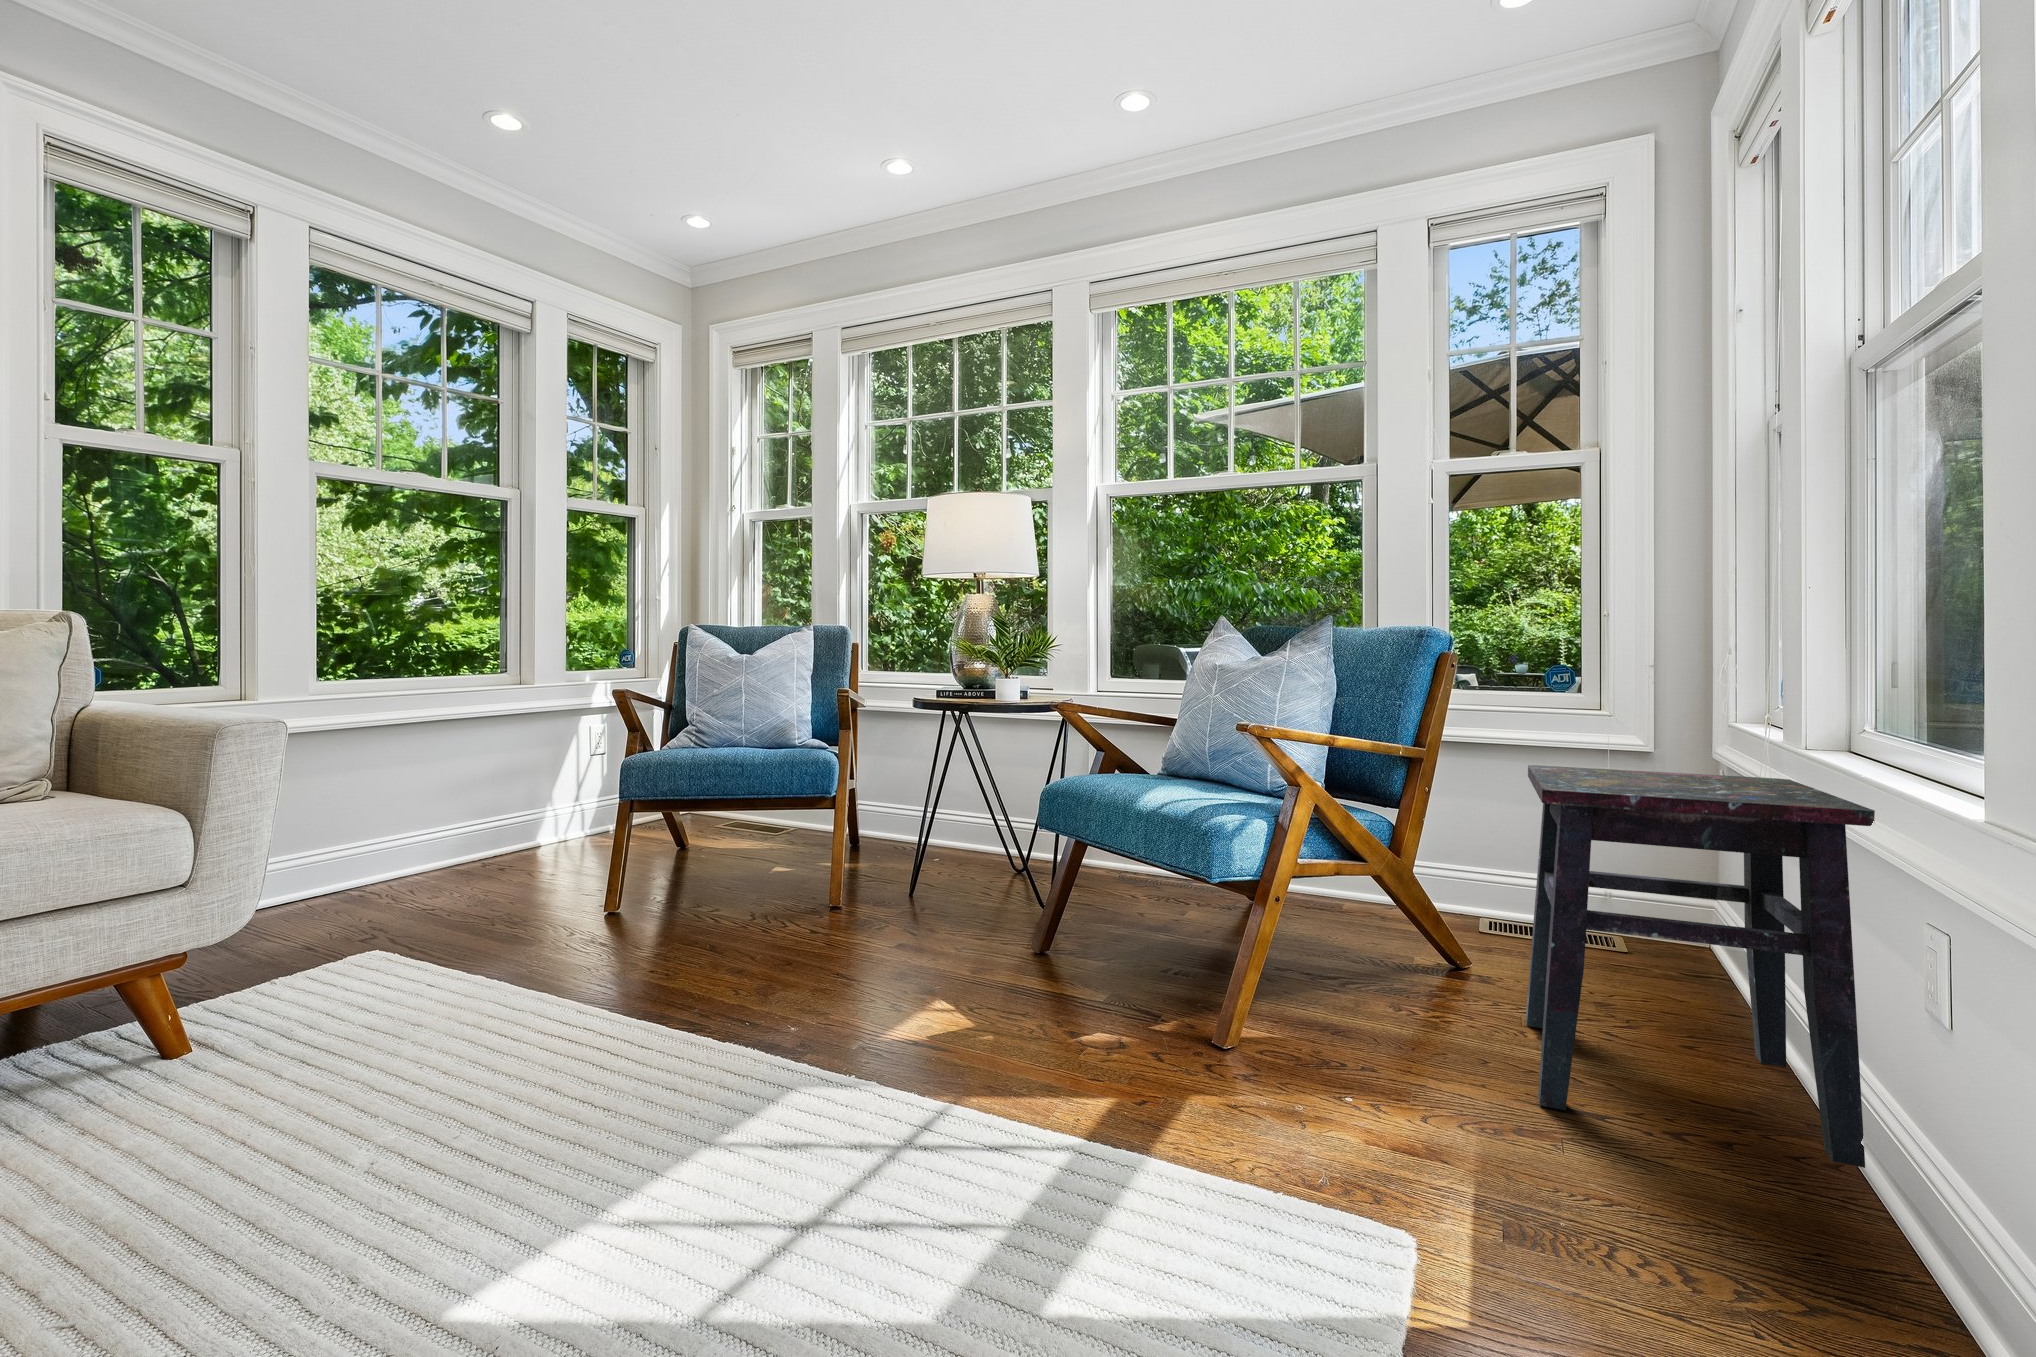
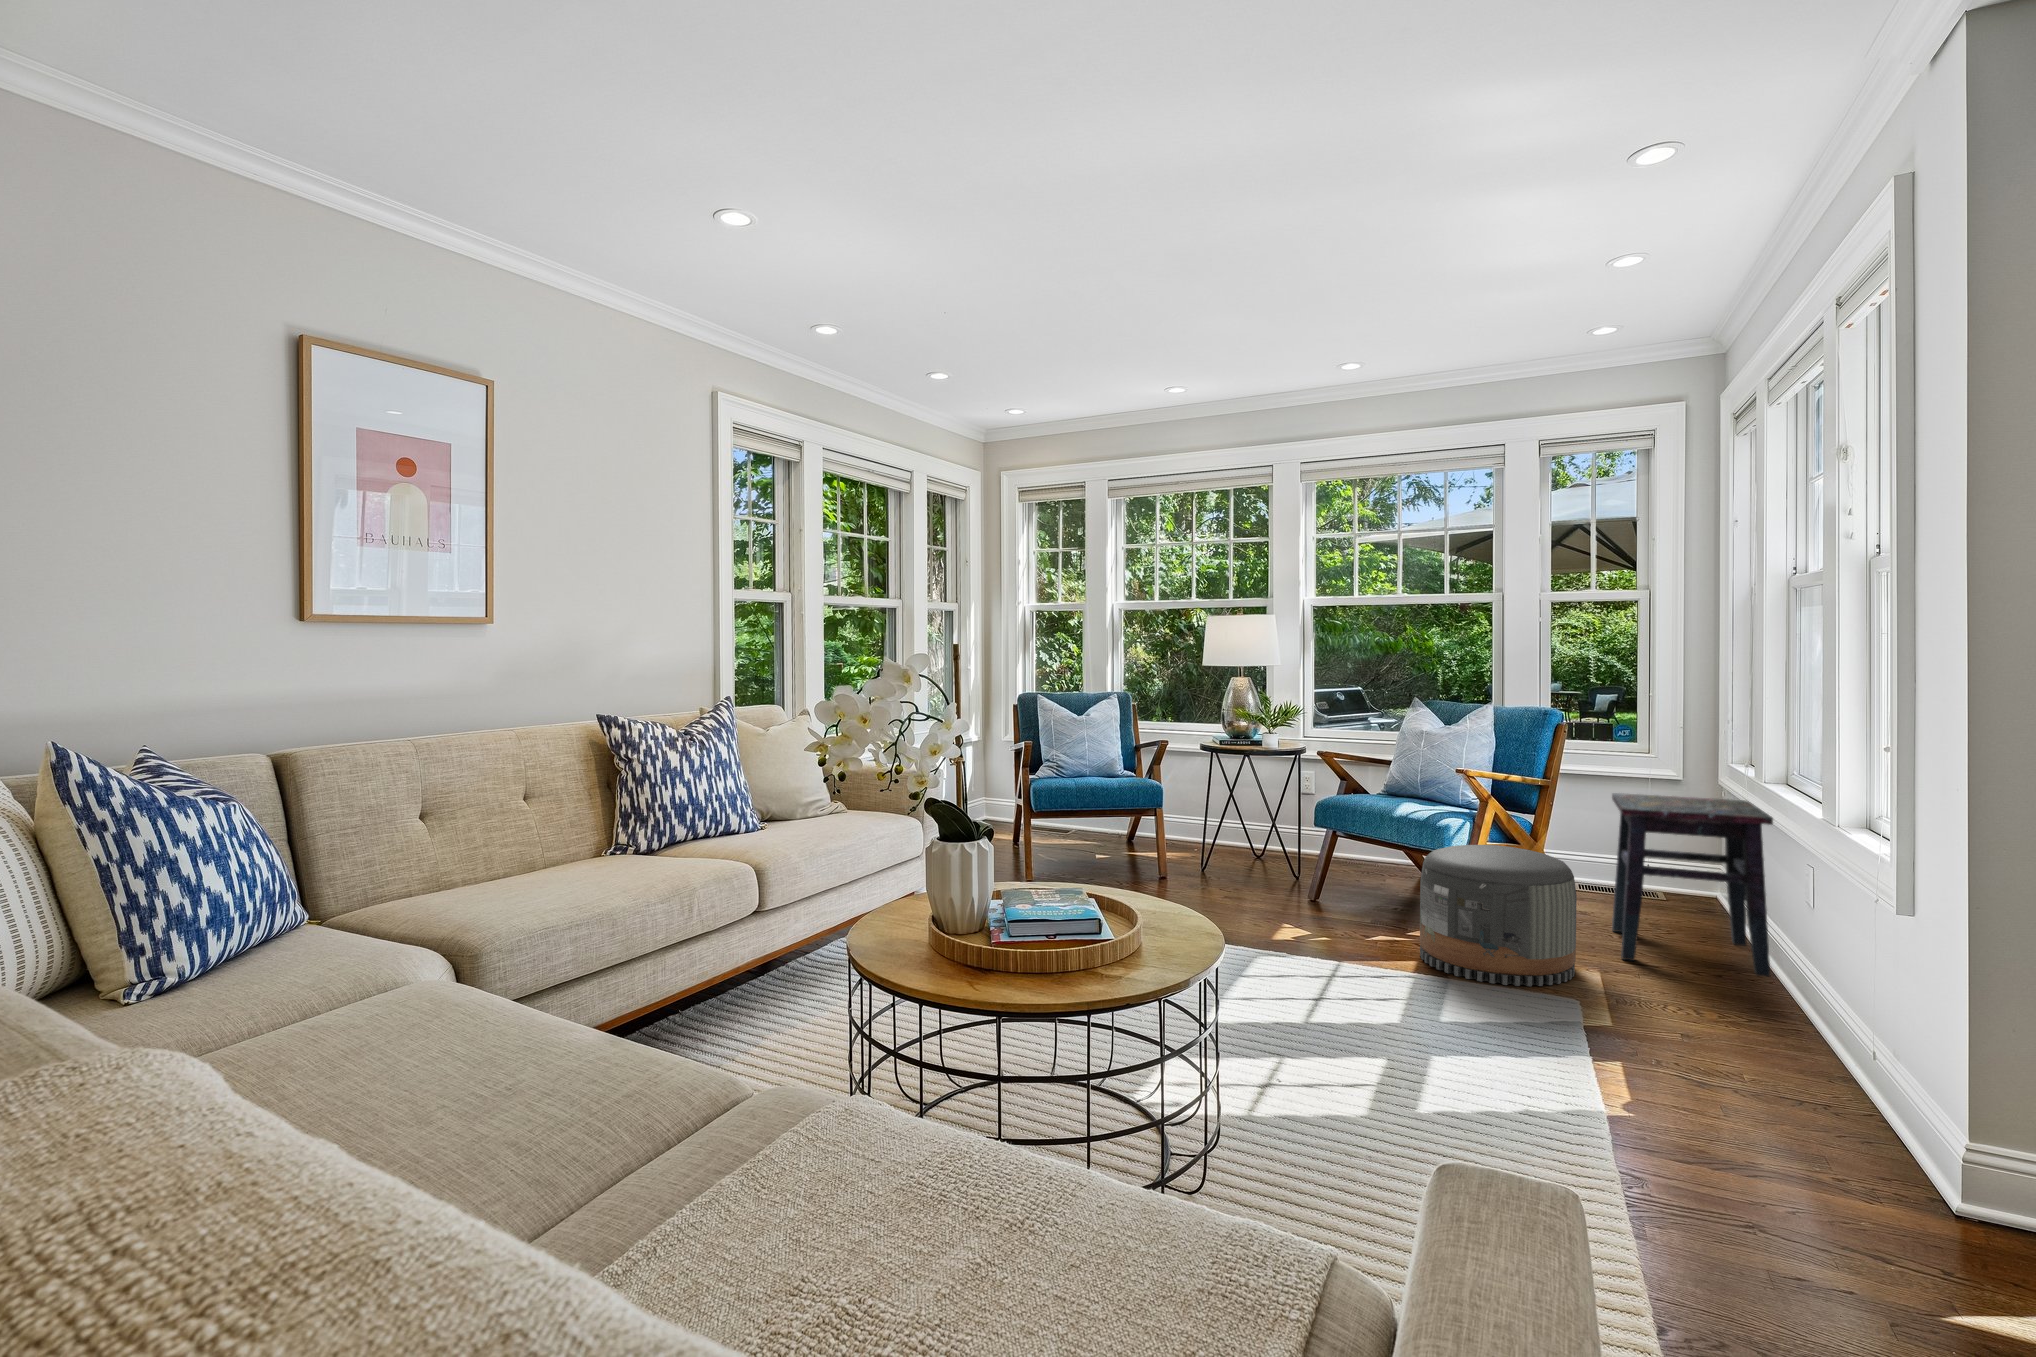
pouf: none [1123,861,1438,1199] -> present [1420,845,1577,986]

